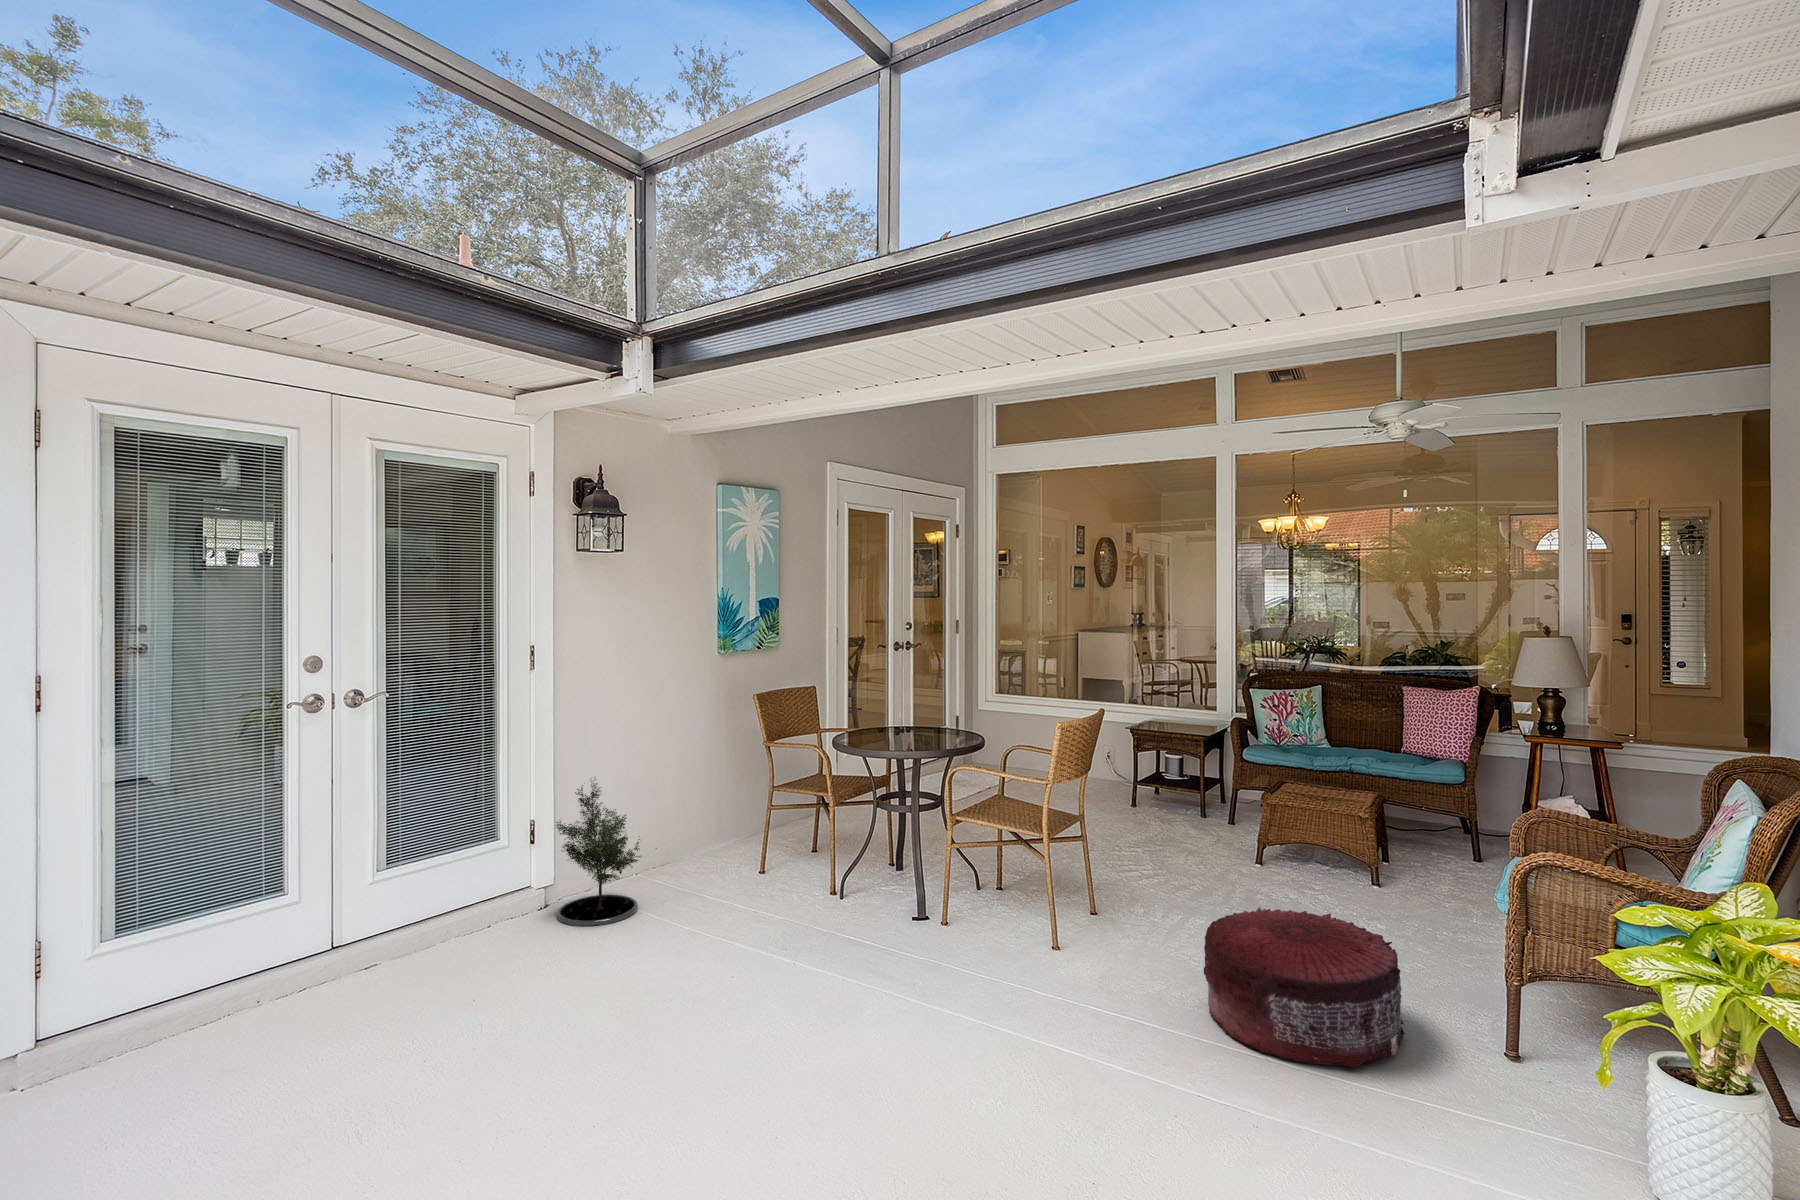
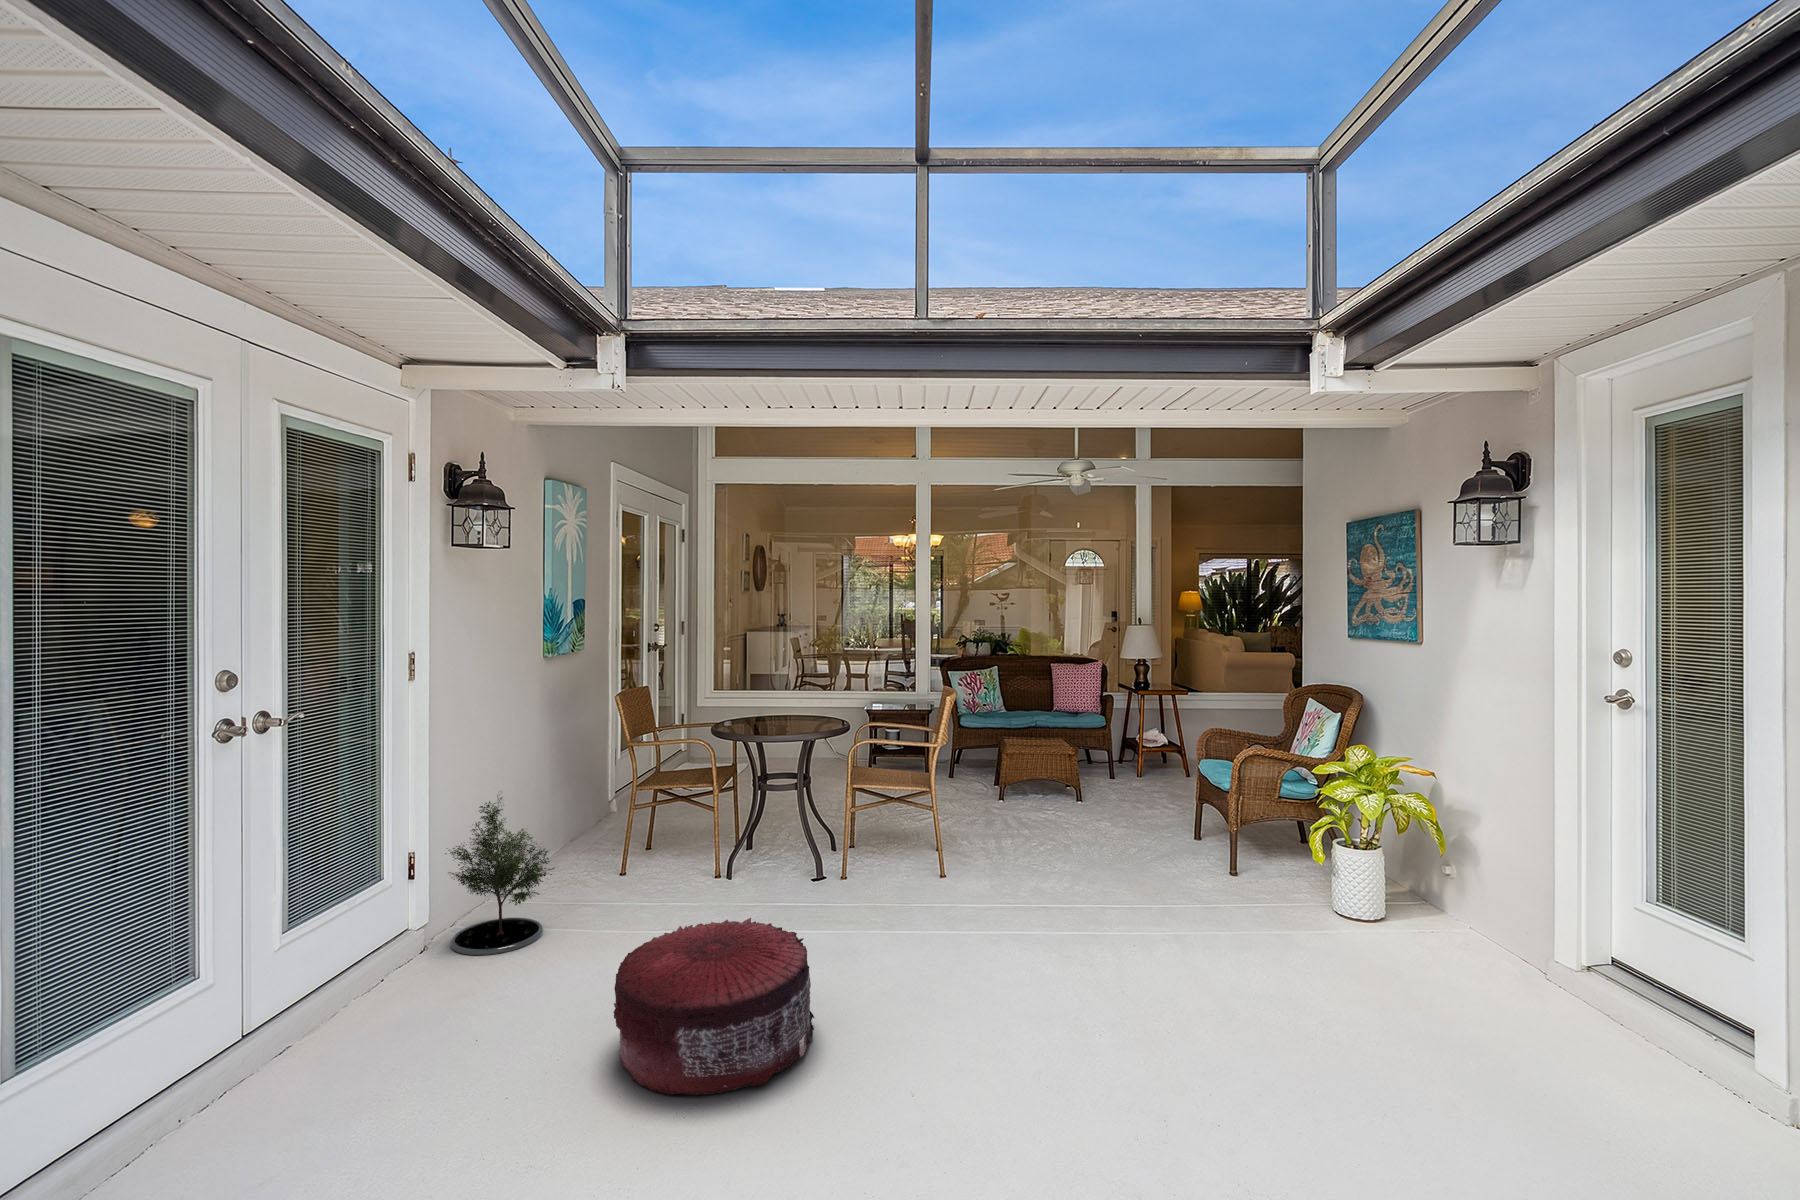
pouf: present [1204,907,1405,1067] -> present [614,918,814,1095]

